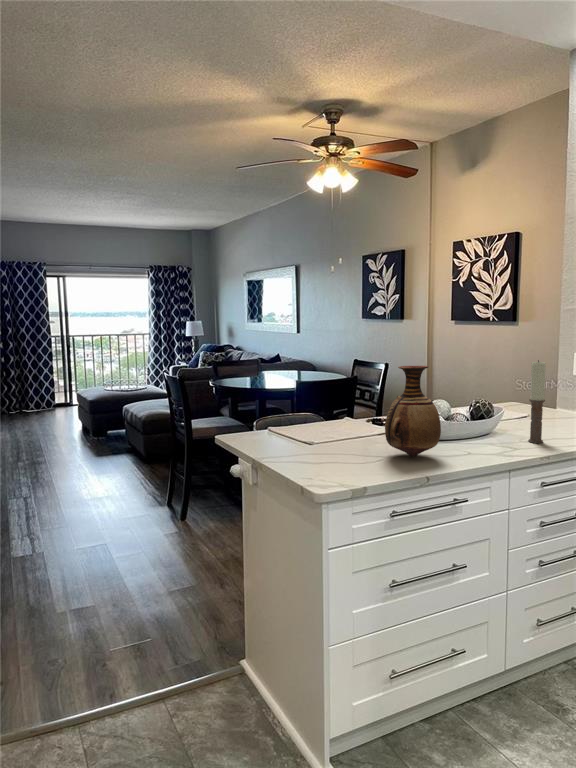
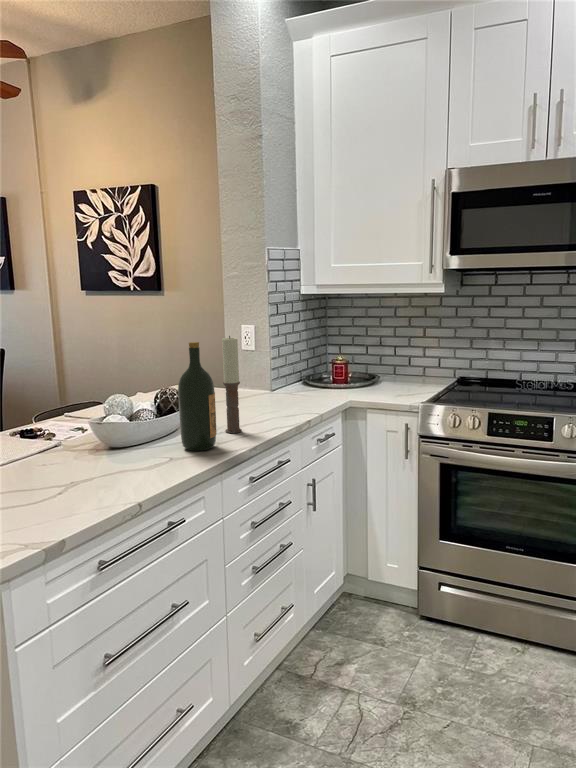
wine bottle: none [483,363,515,451] -> present [178,342,216,451]
vase: present [385,366,441,456] -> none [62,353,139,477]

